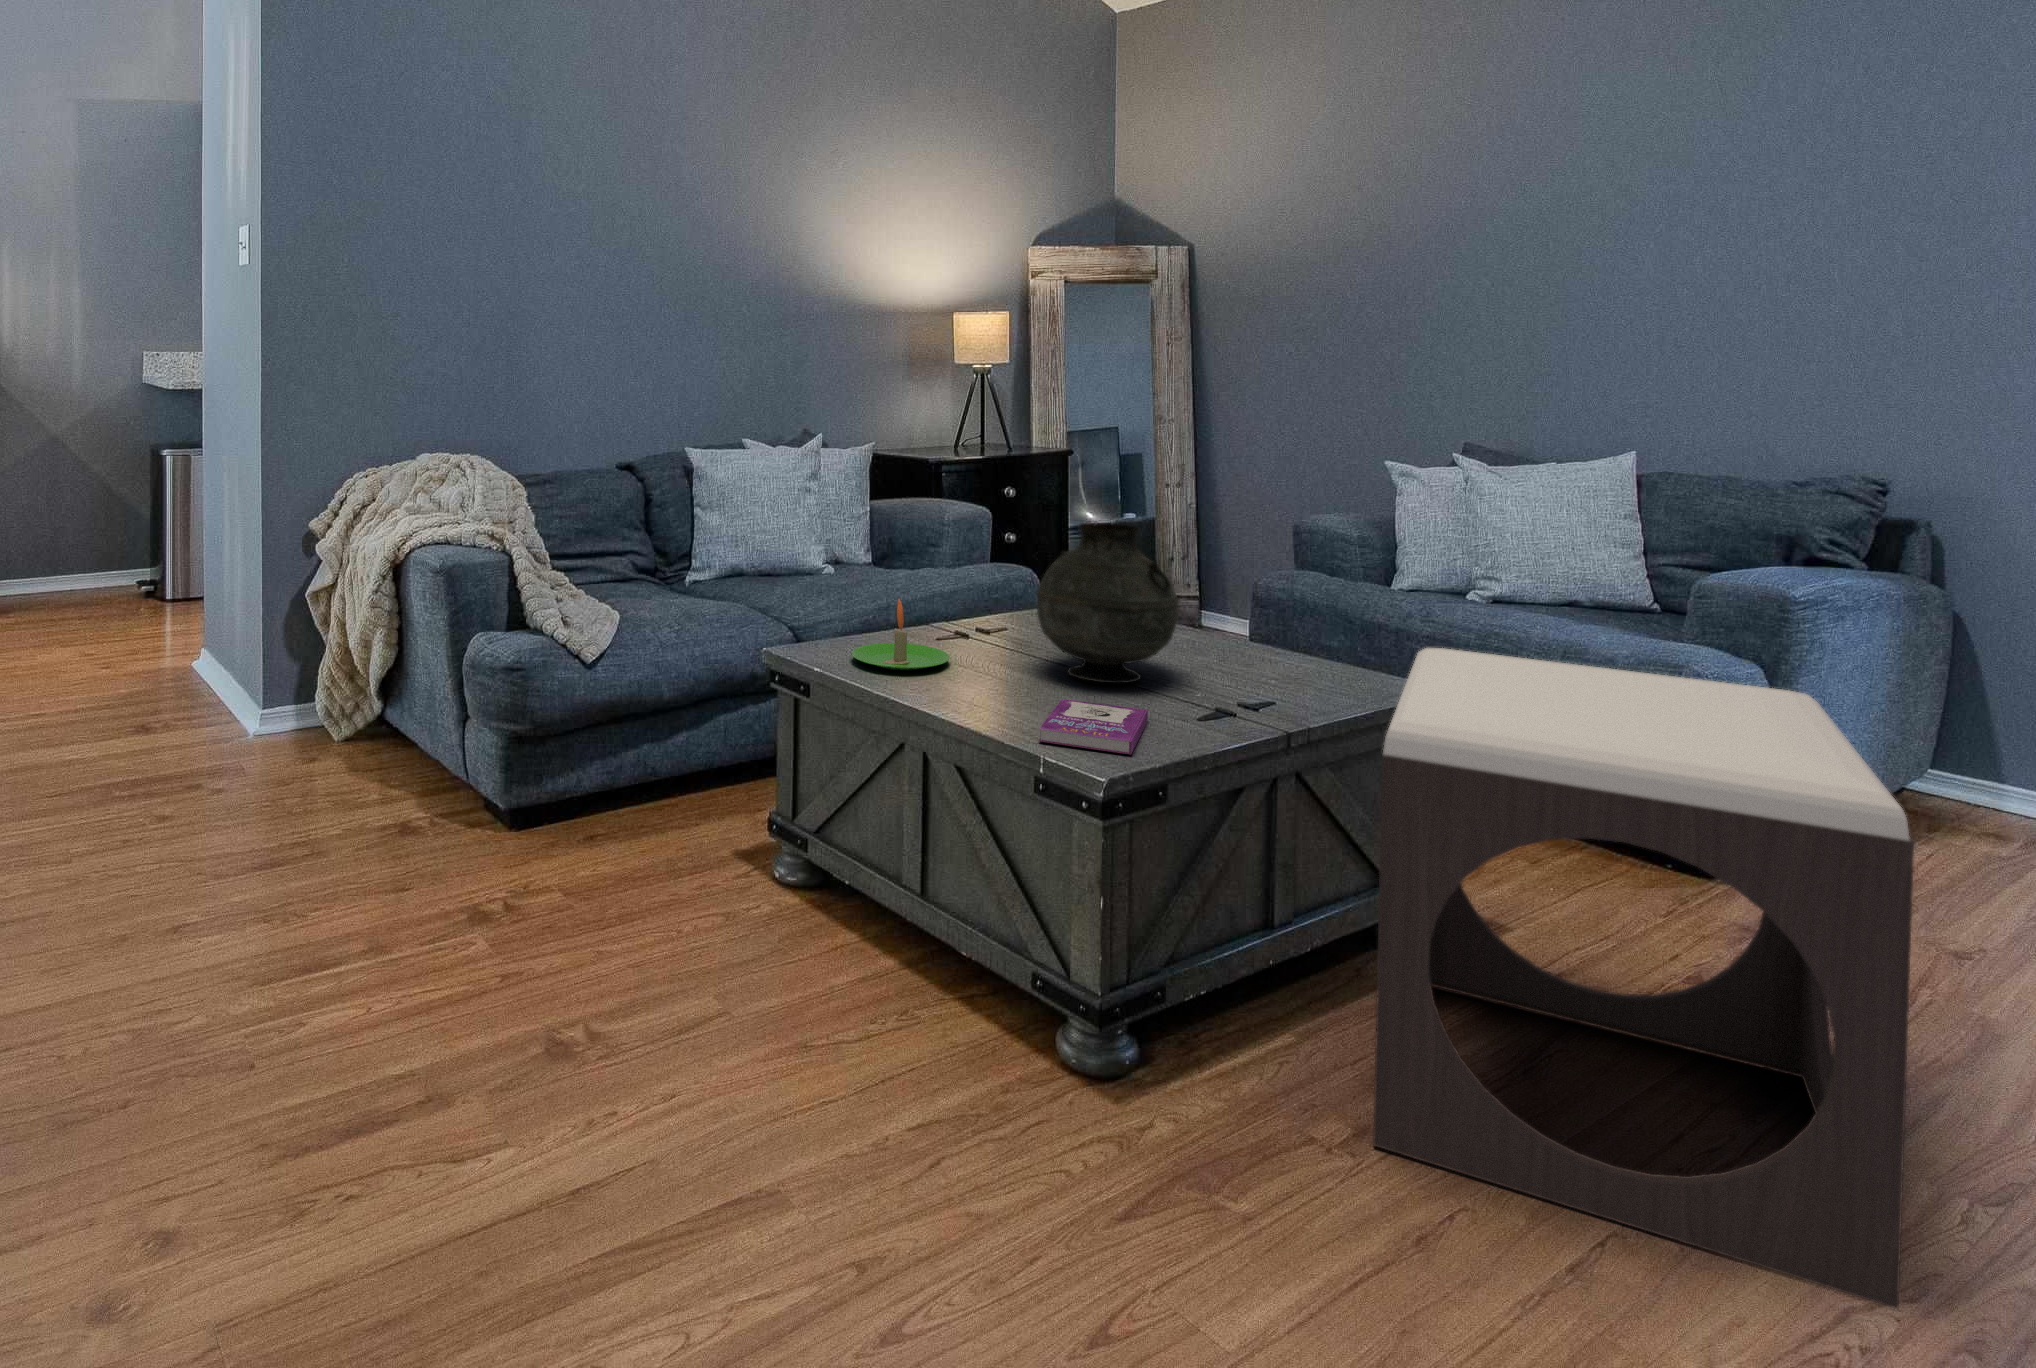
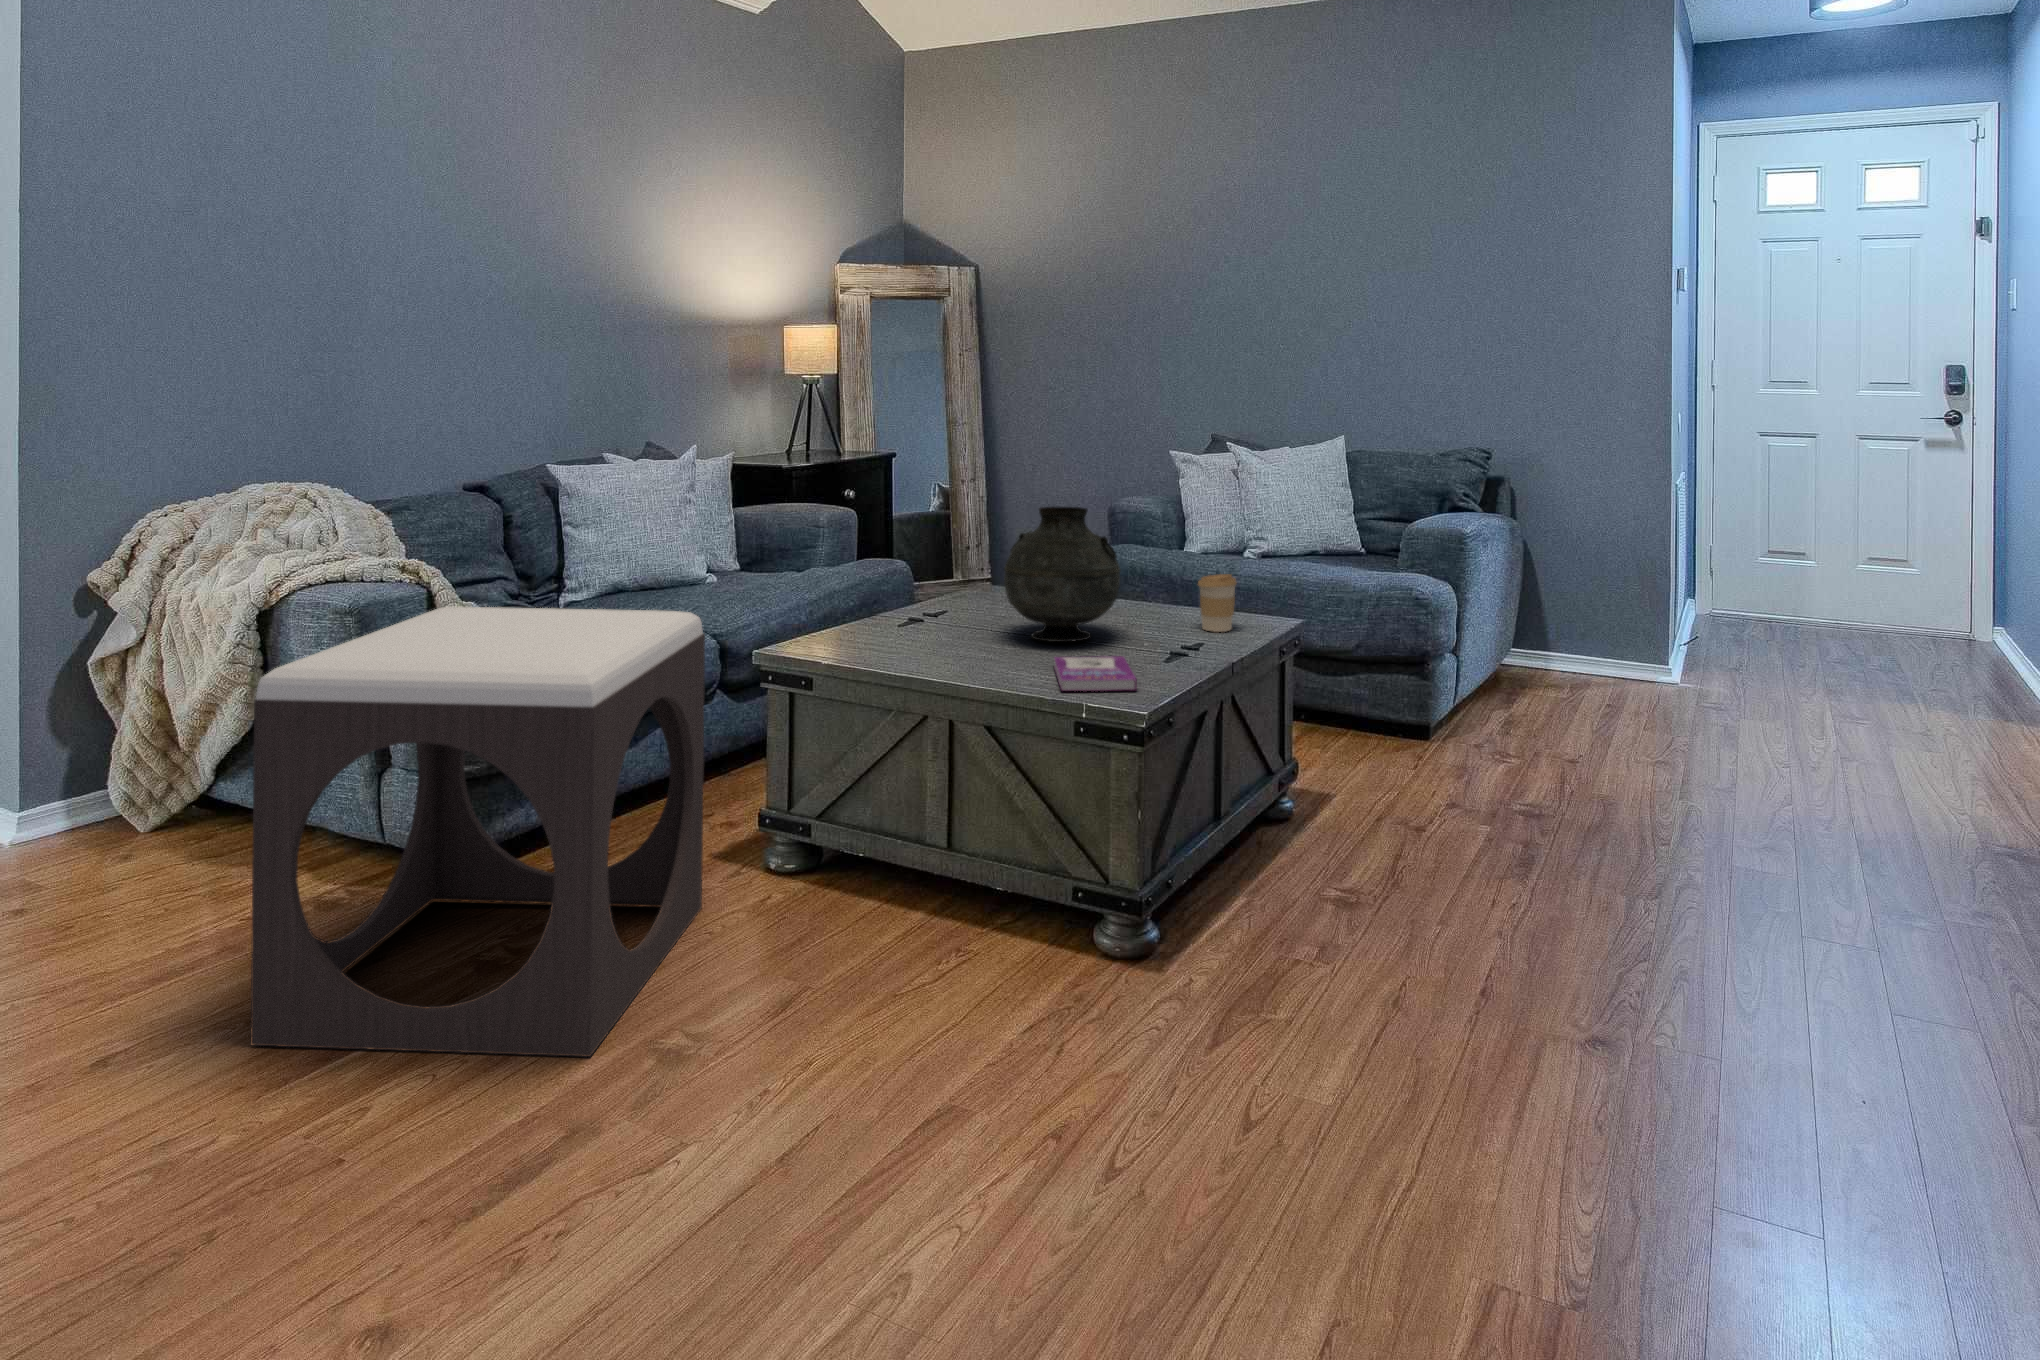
candle: present [852,599,950,670] -> none [840,588,931,653]
coffee cup: none [1291,622,1345,695] -> present [1198,574,1236,632]
footstool: present [1373,648,1914,1309] -> present [250,606,705,1057]

